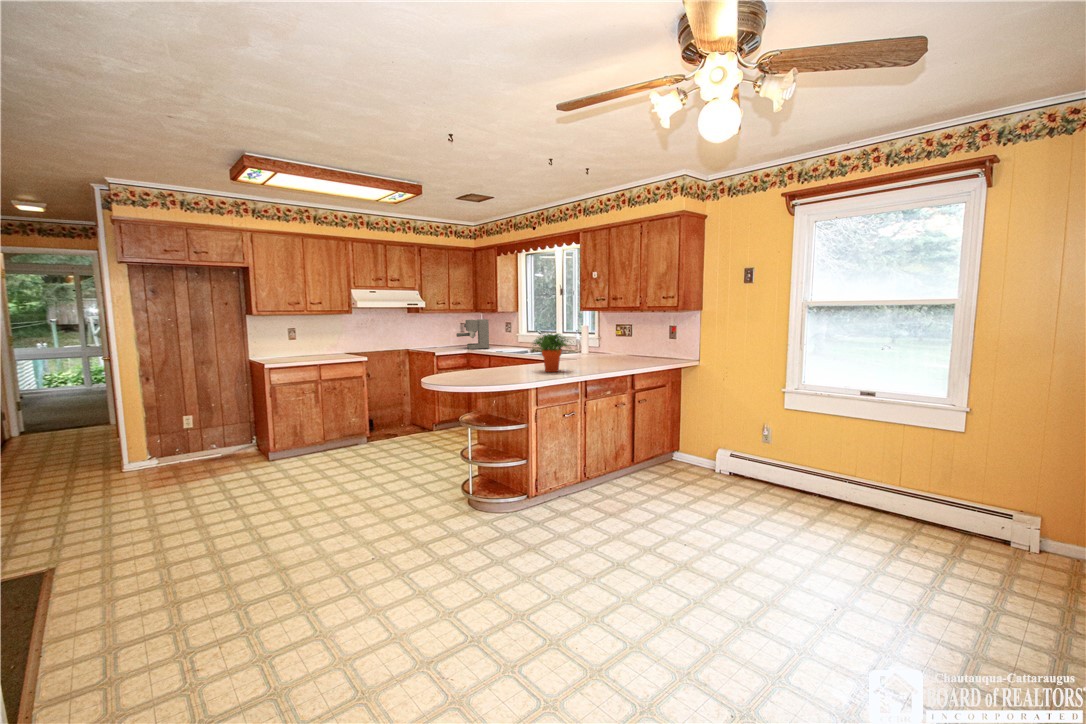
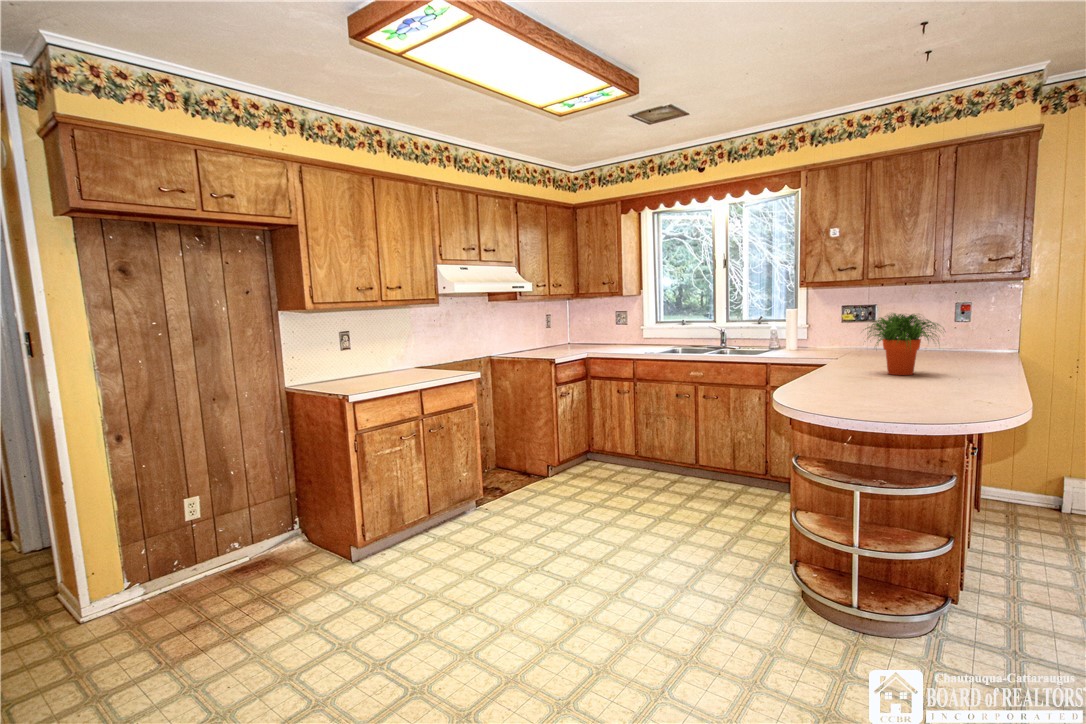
coffee maker: present [456,319,489,349] -> none [575,308,622,353]

